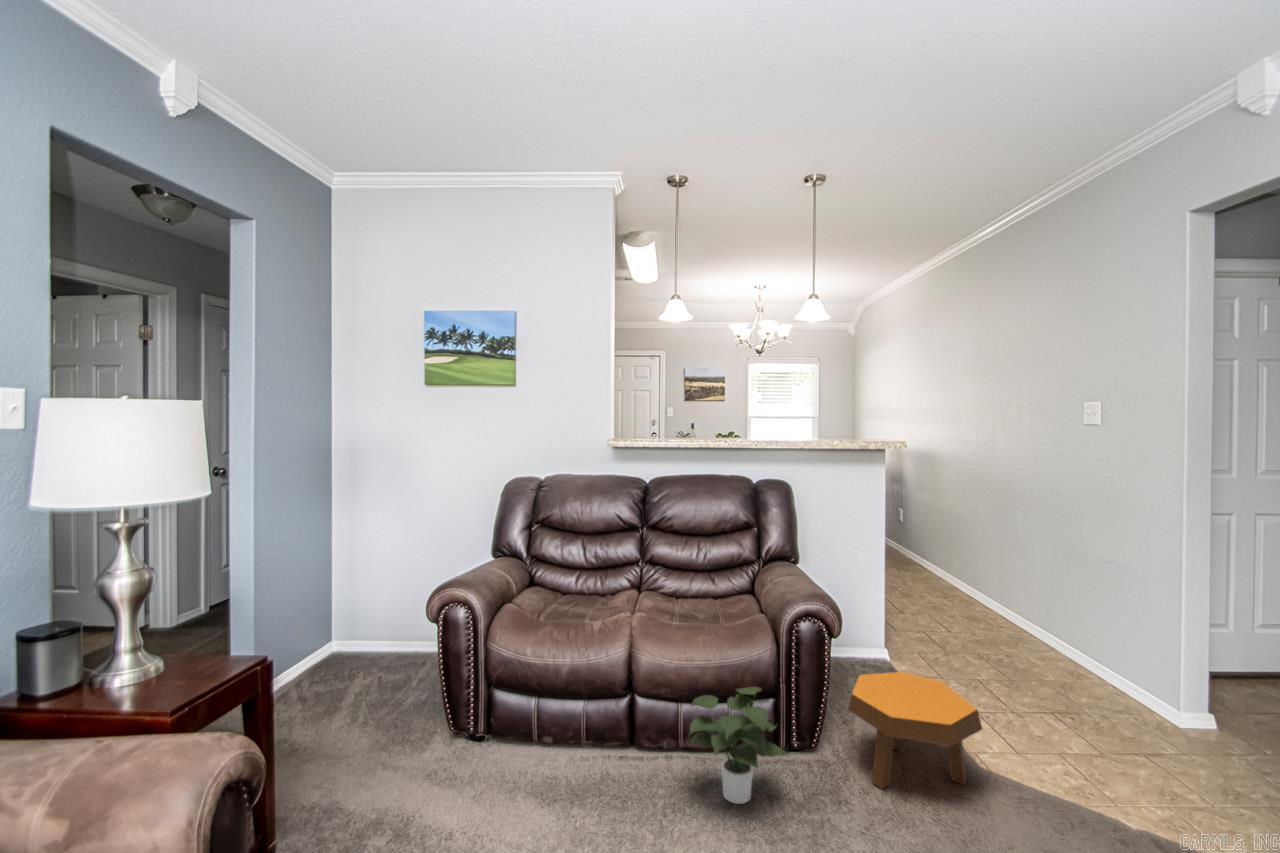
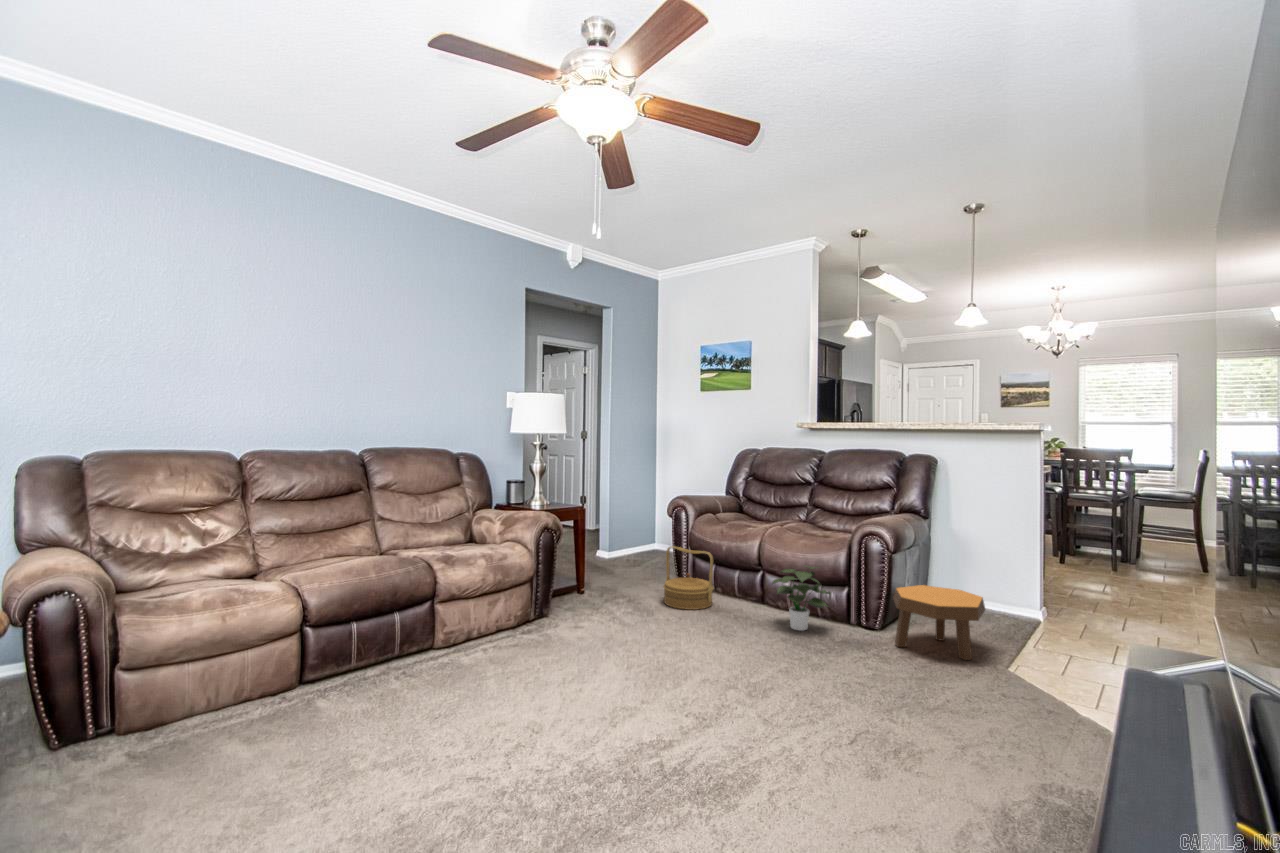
basket: none [467,692,570,822] -> present [663,546,713,610]

